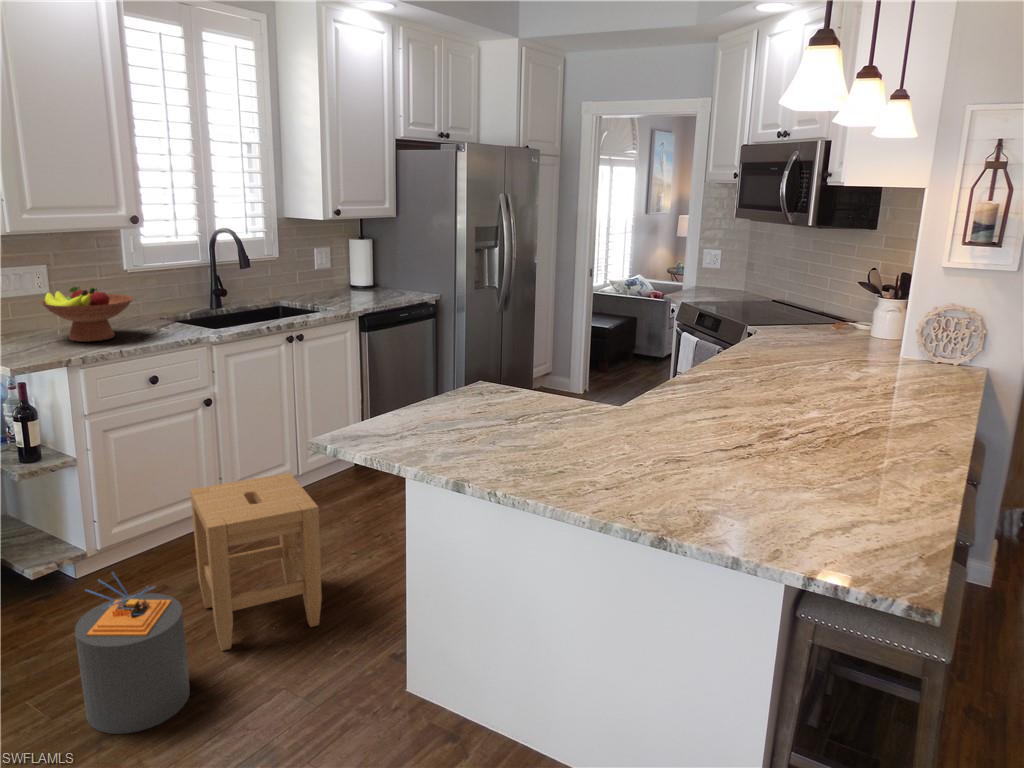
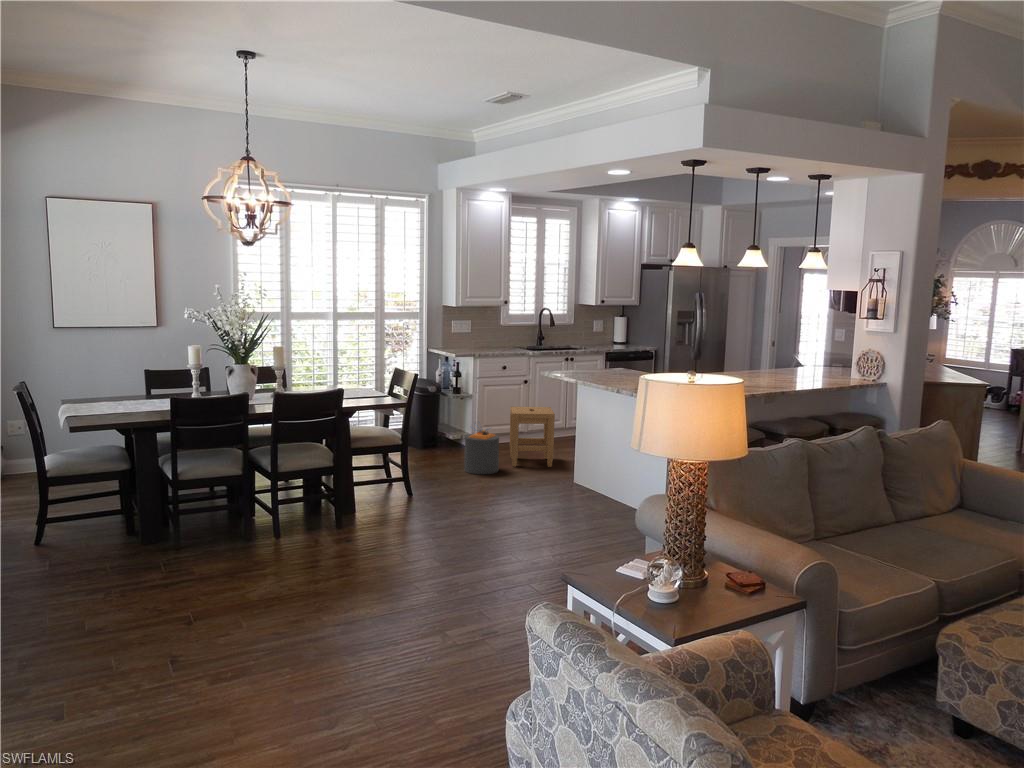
fruit bowl: present [40,287,133,342] -> none [468,328,502,350]

